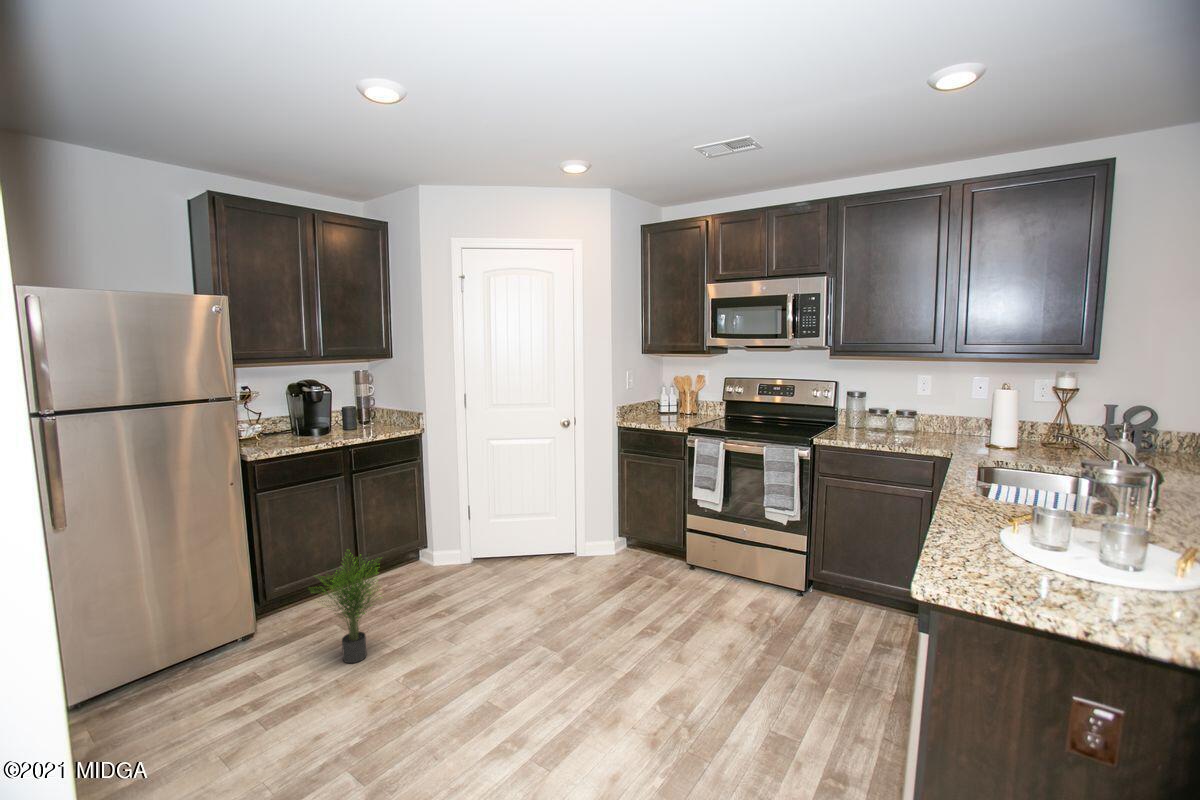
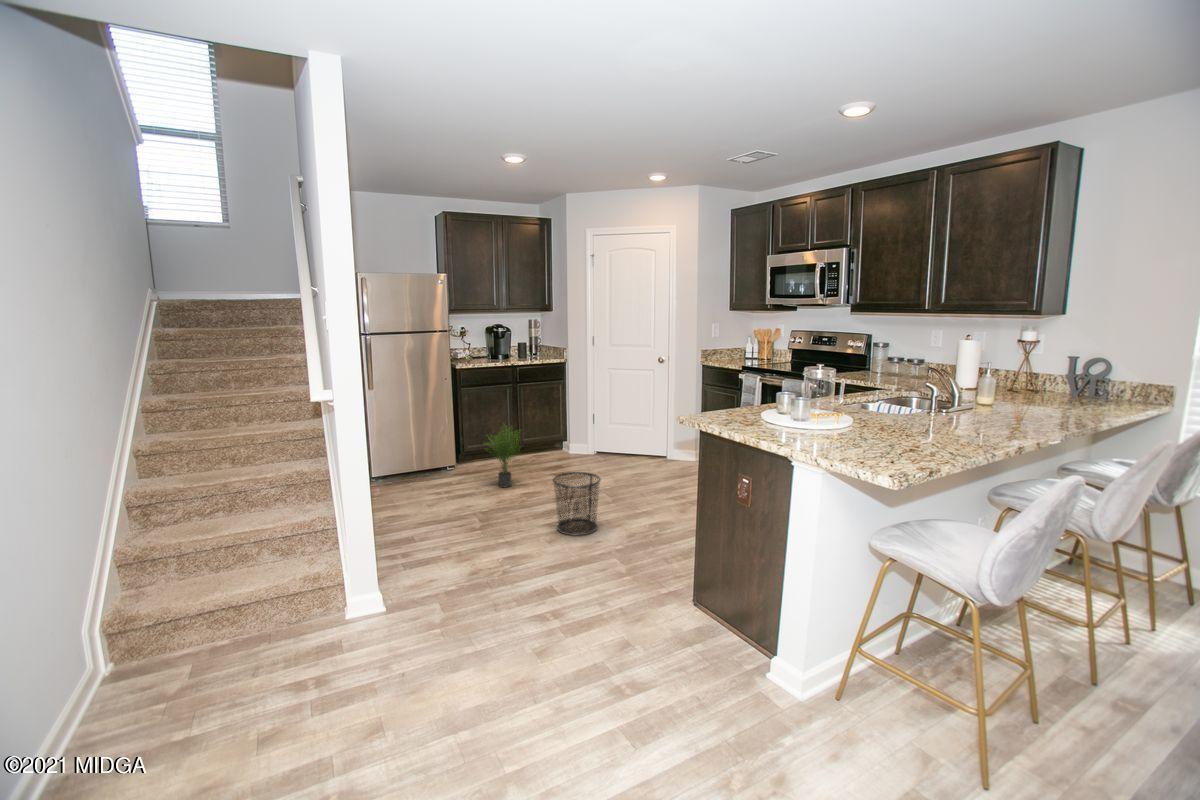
waste bin: none [482,635,568,765] -> present [553,472,601,535]

